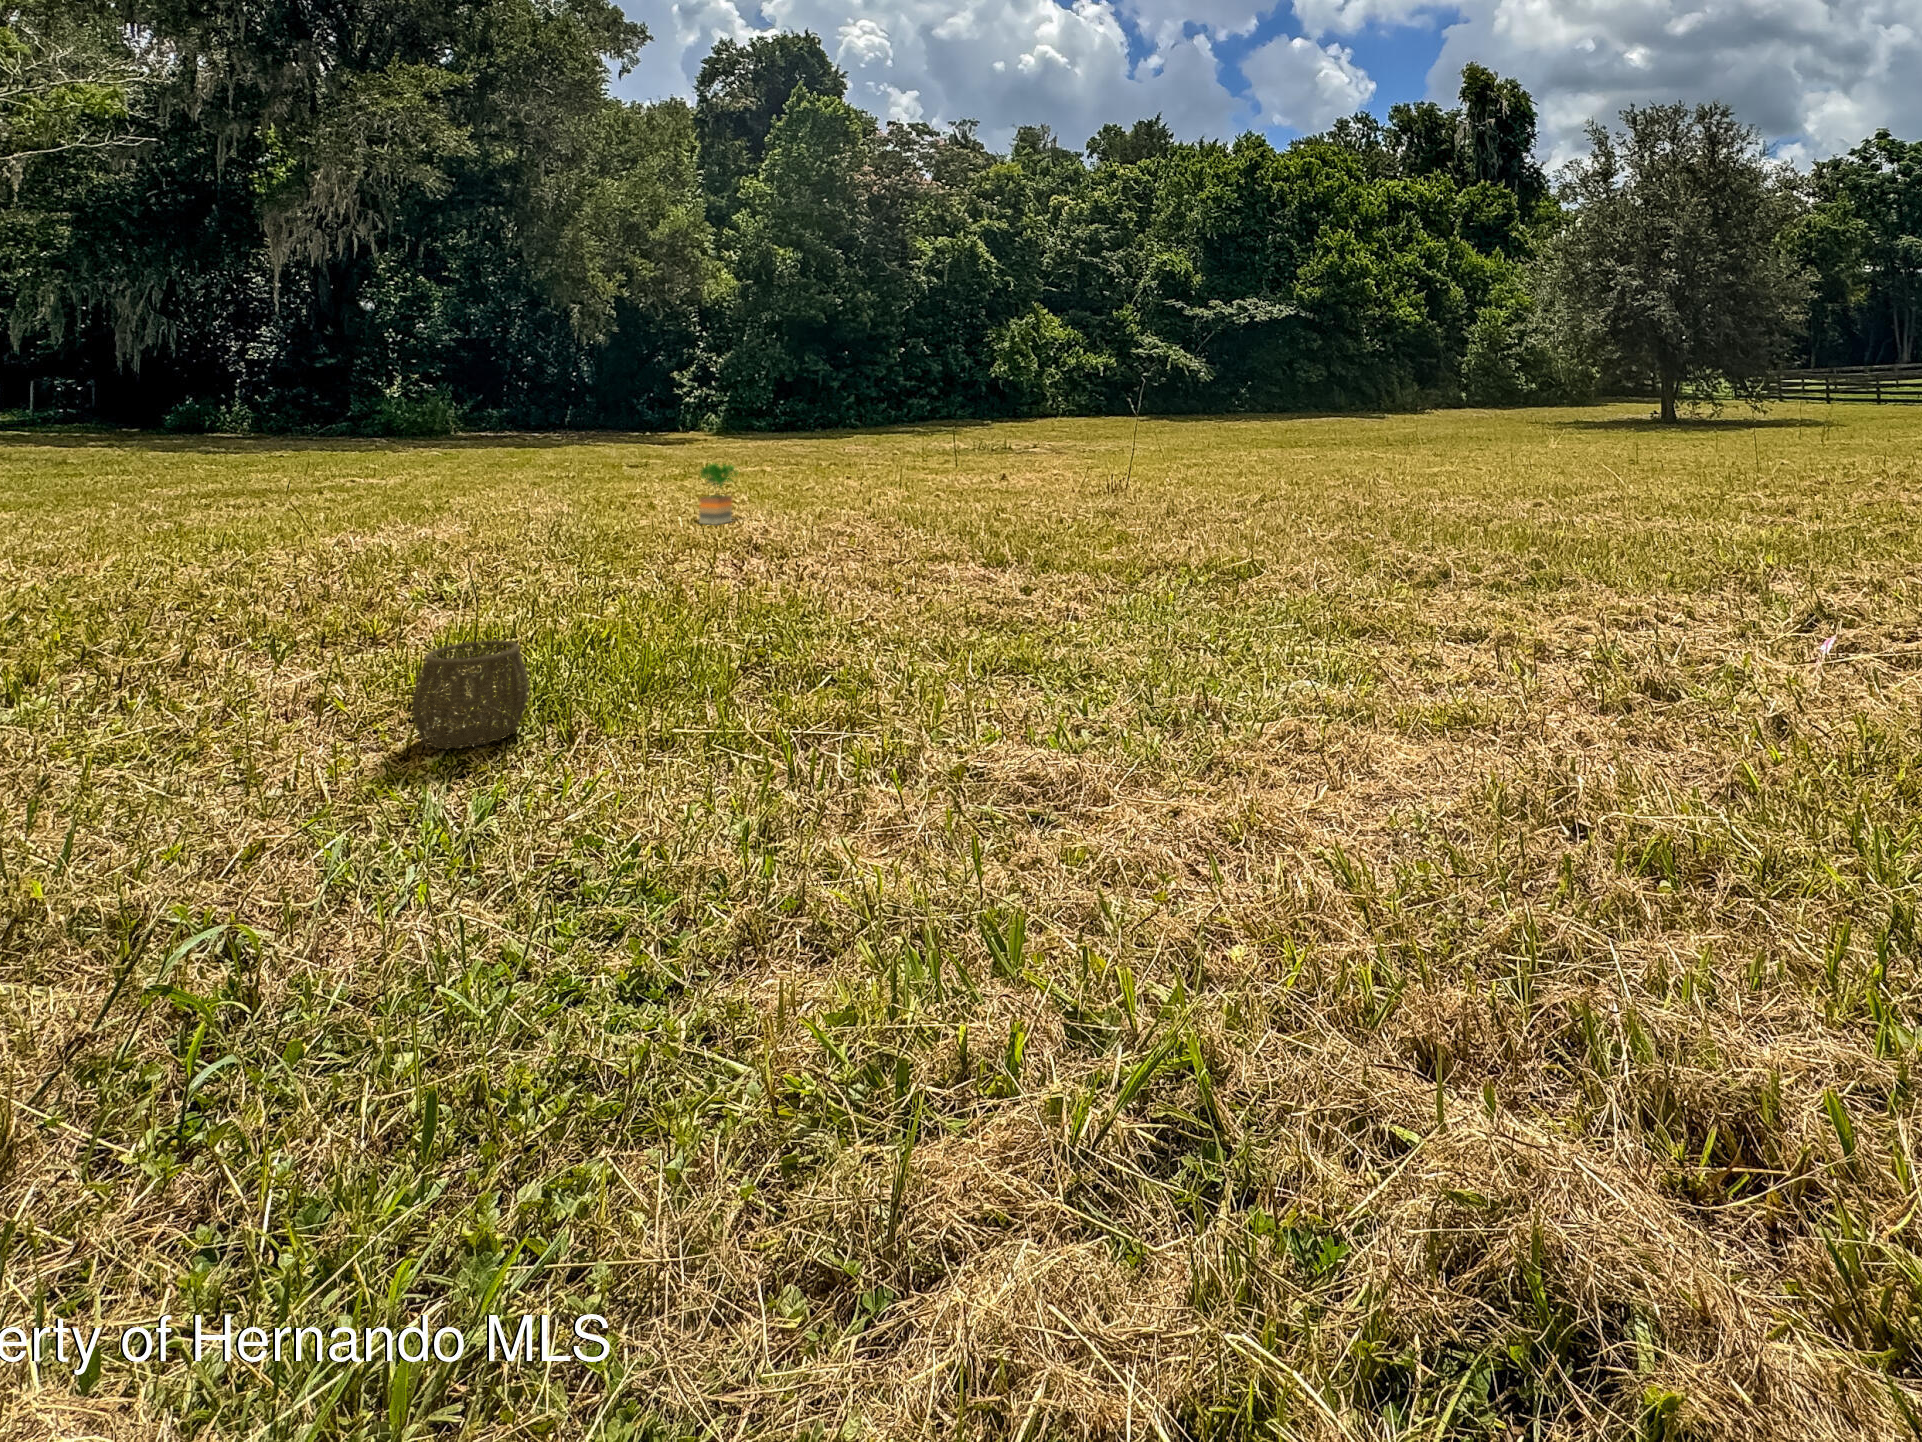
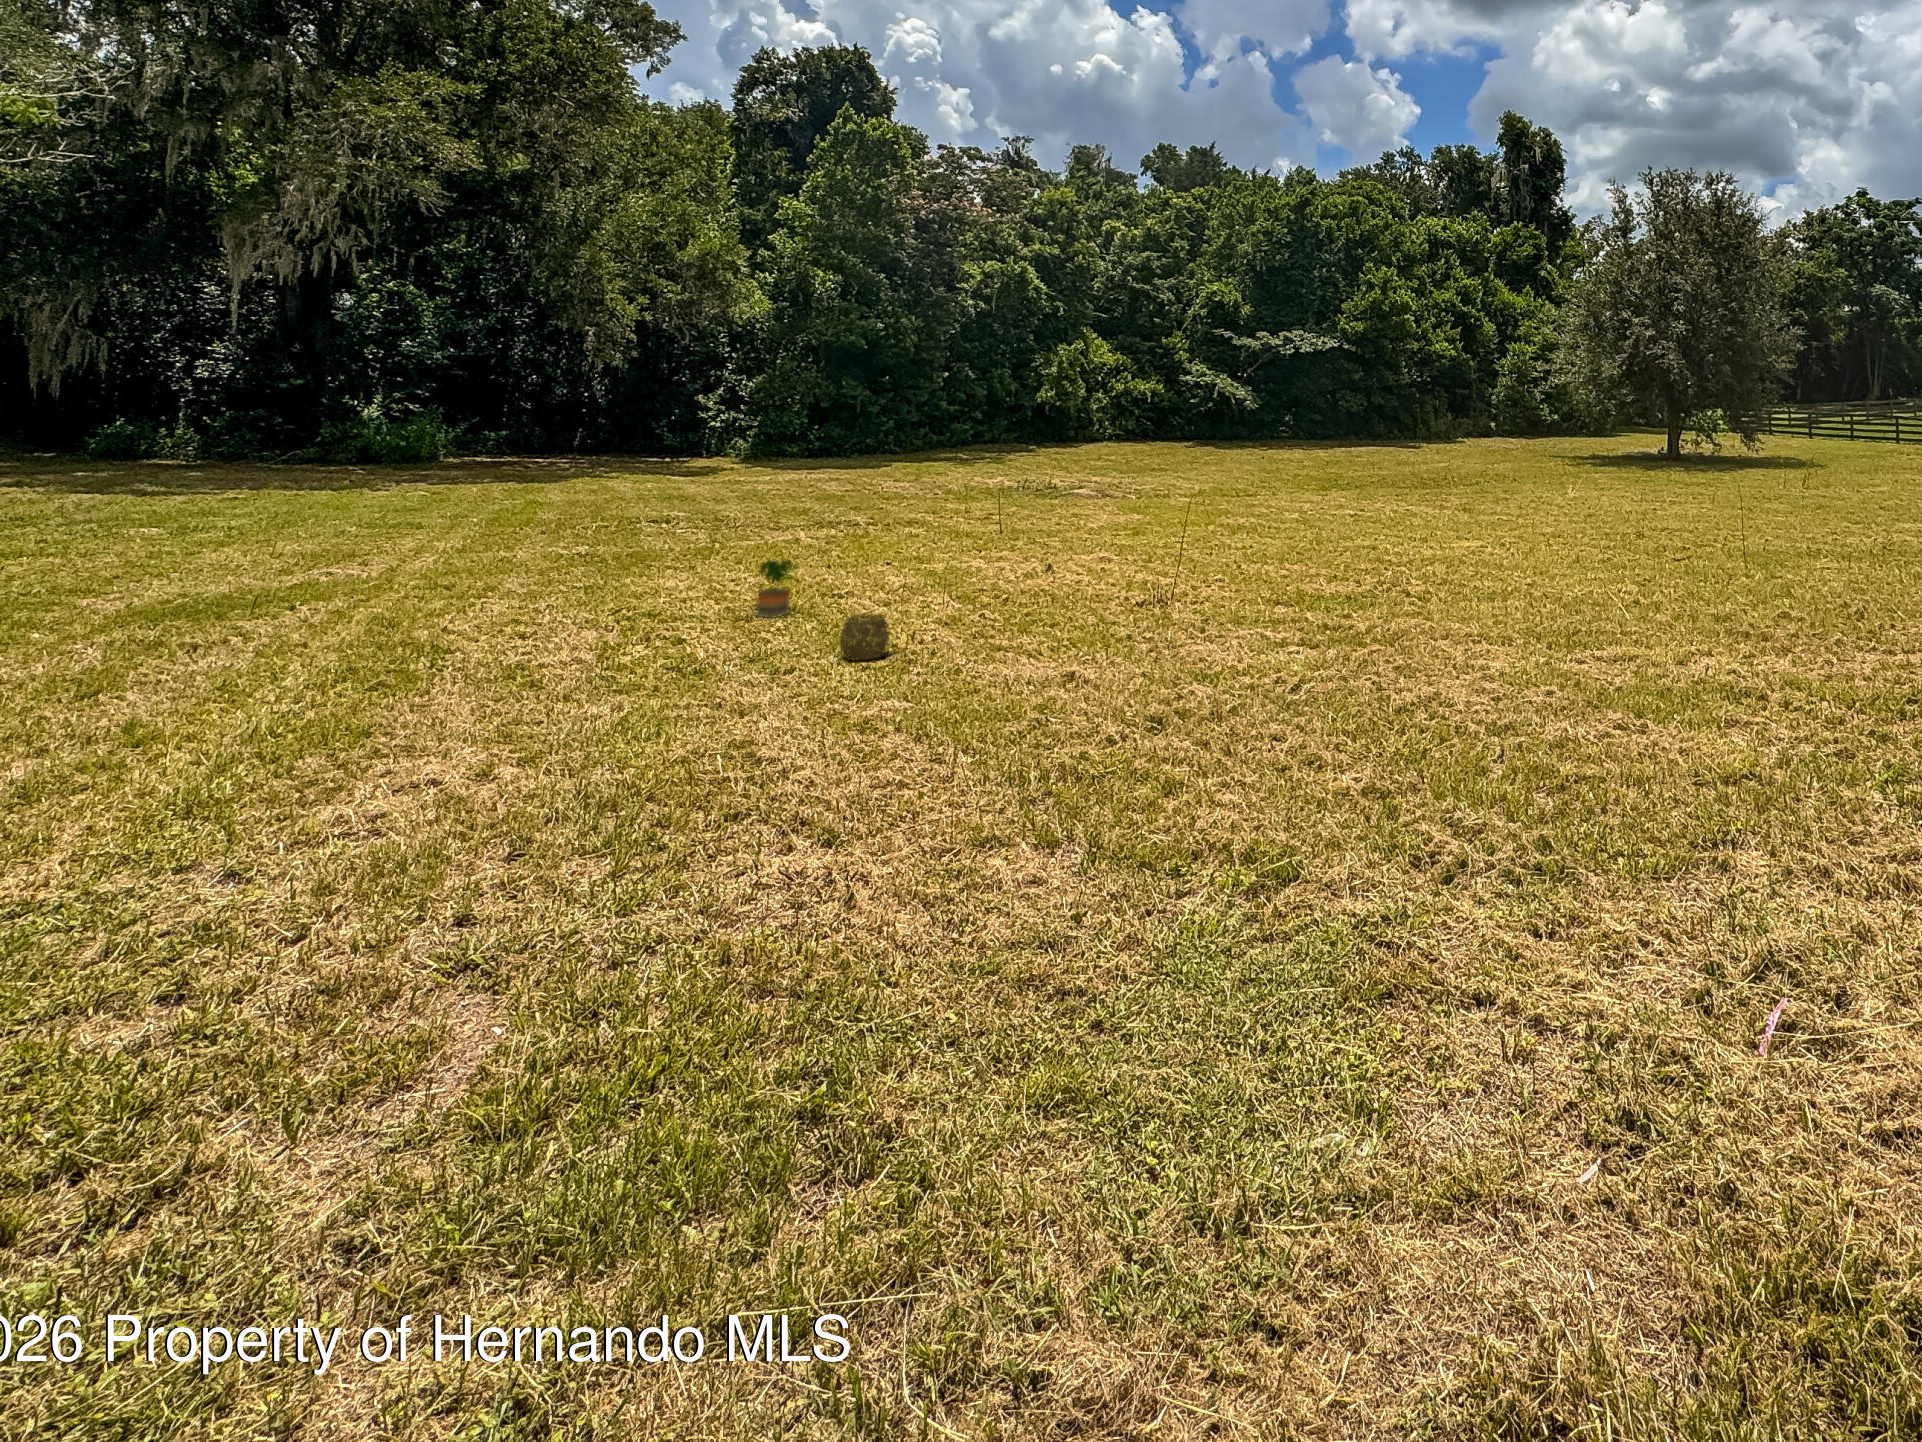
woven basket: present [412,640,529,749] -> present [840,614,889,660]

